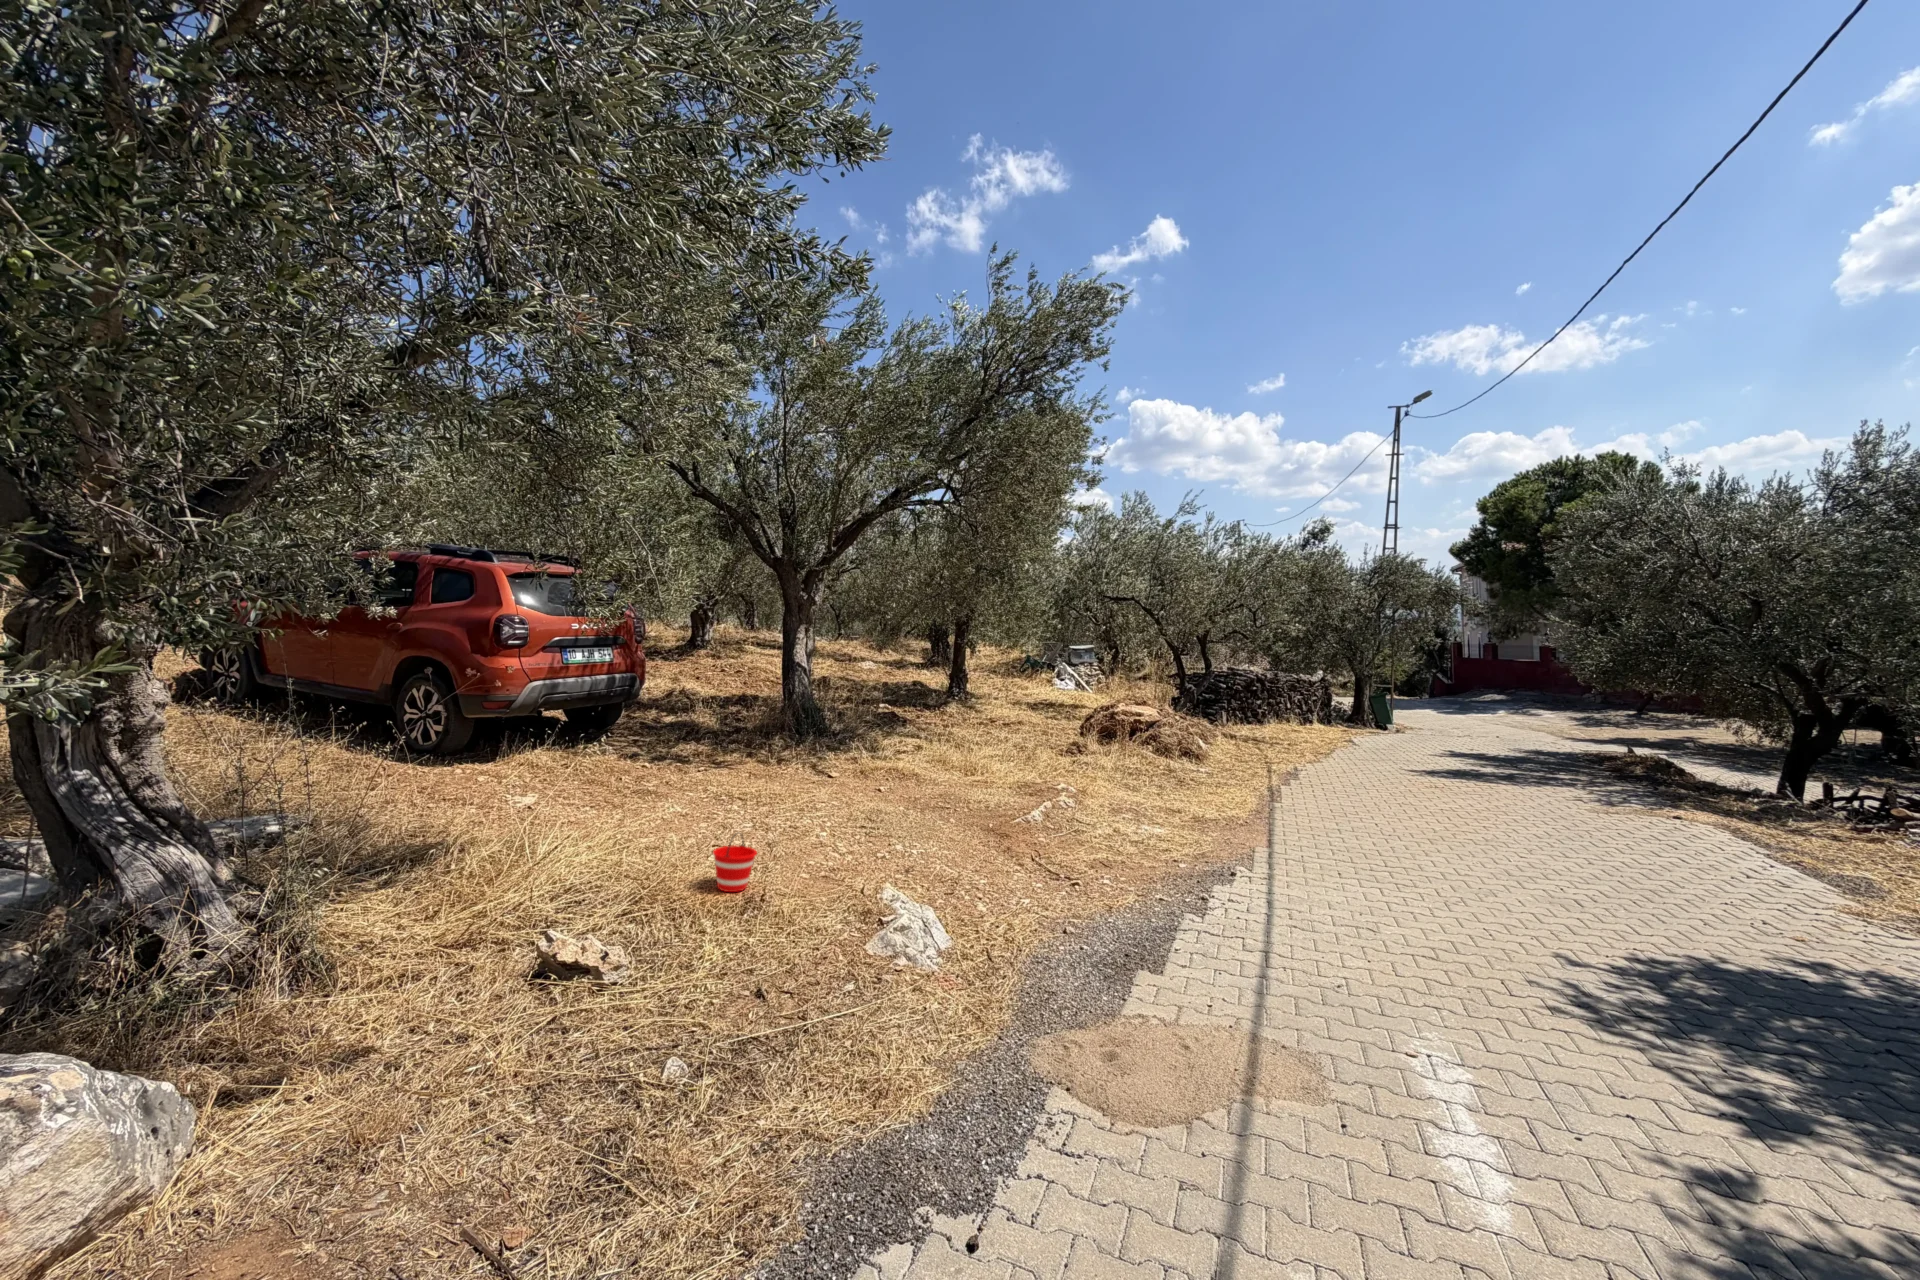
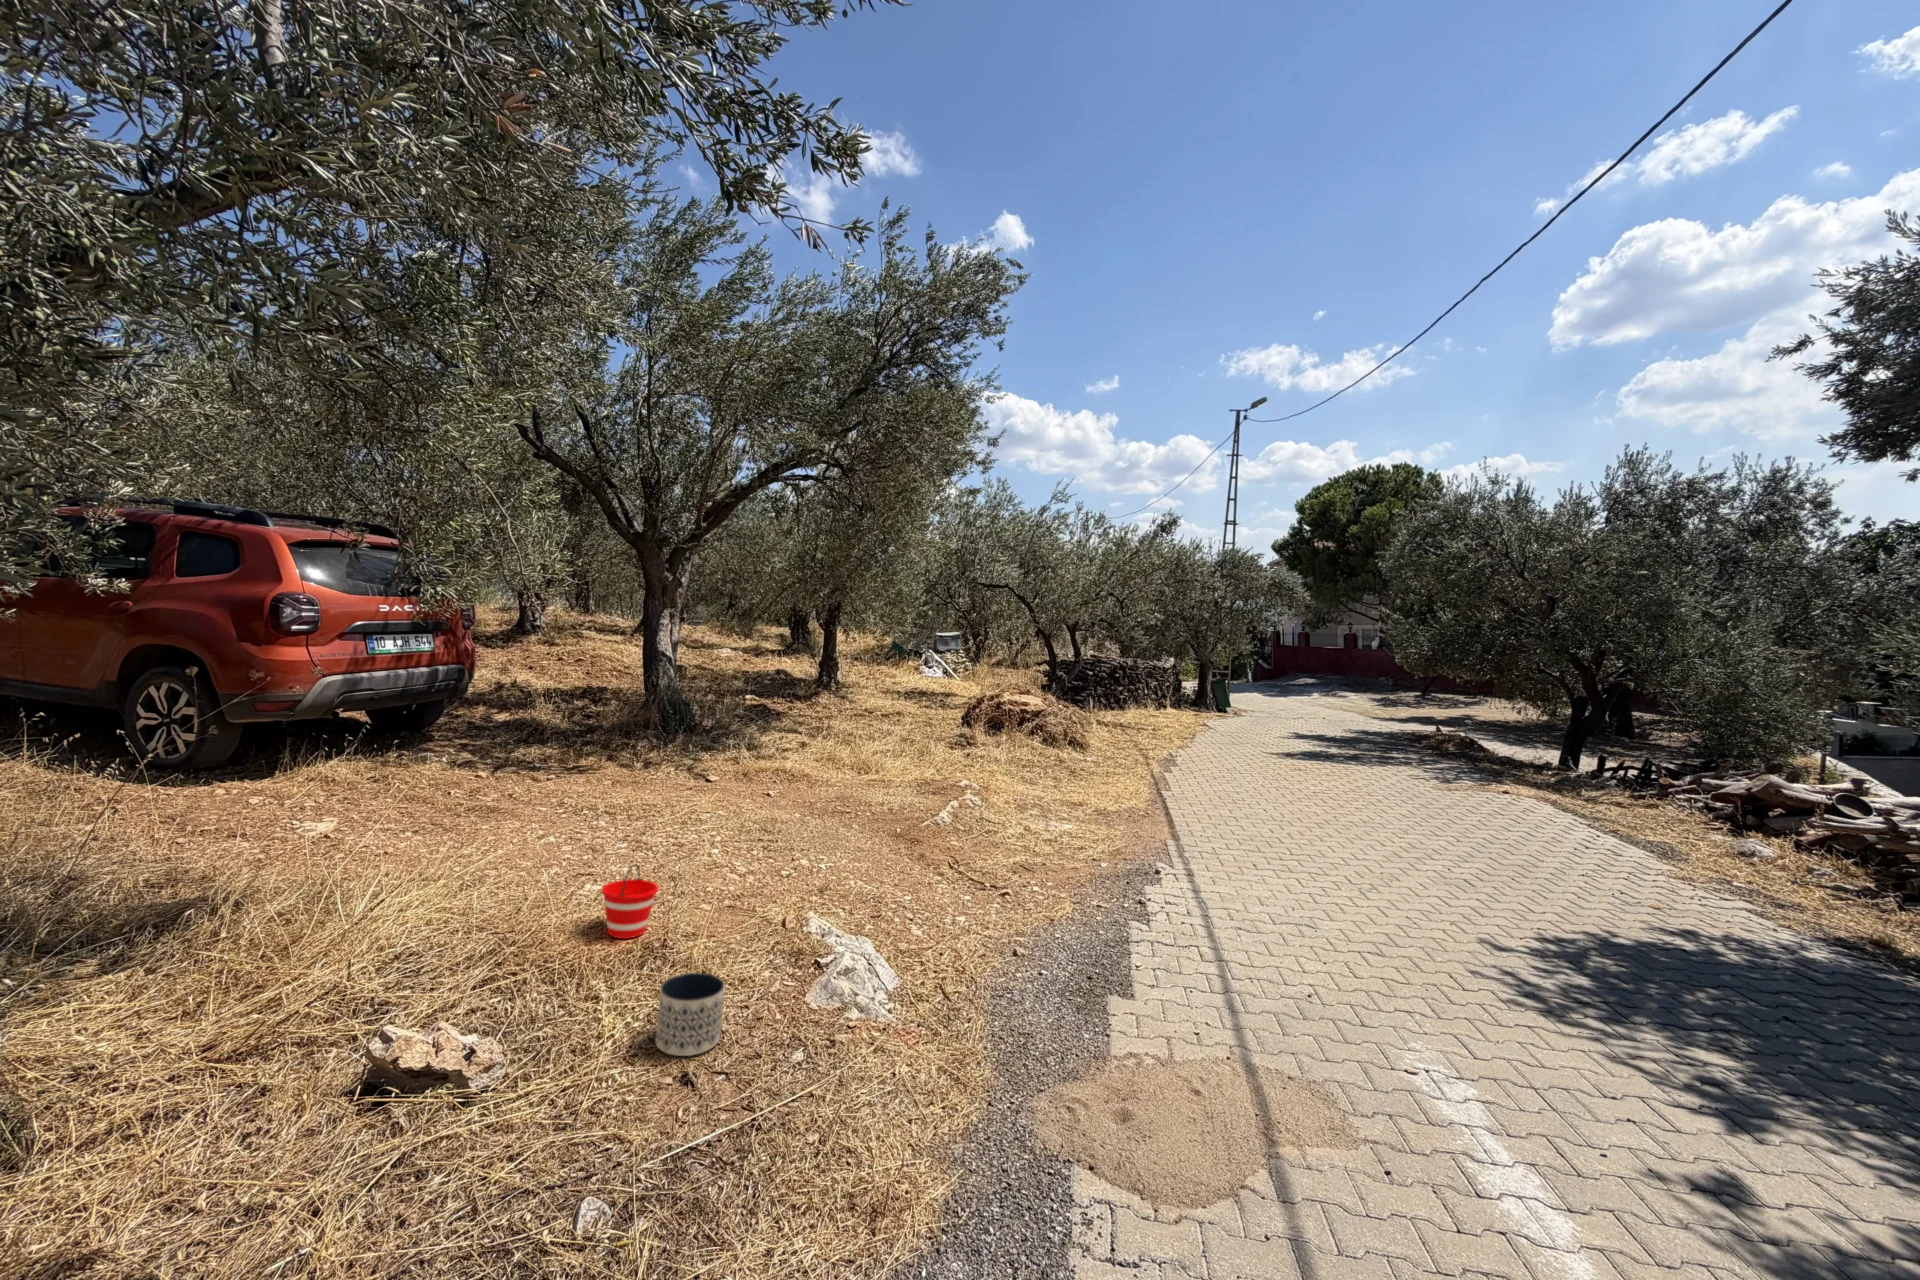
planter: none [742,917,796,979] -> present [656,973,724,1056]

